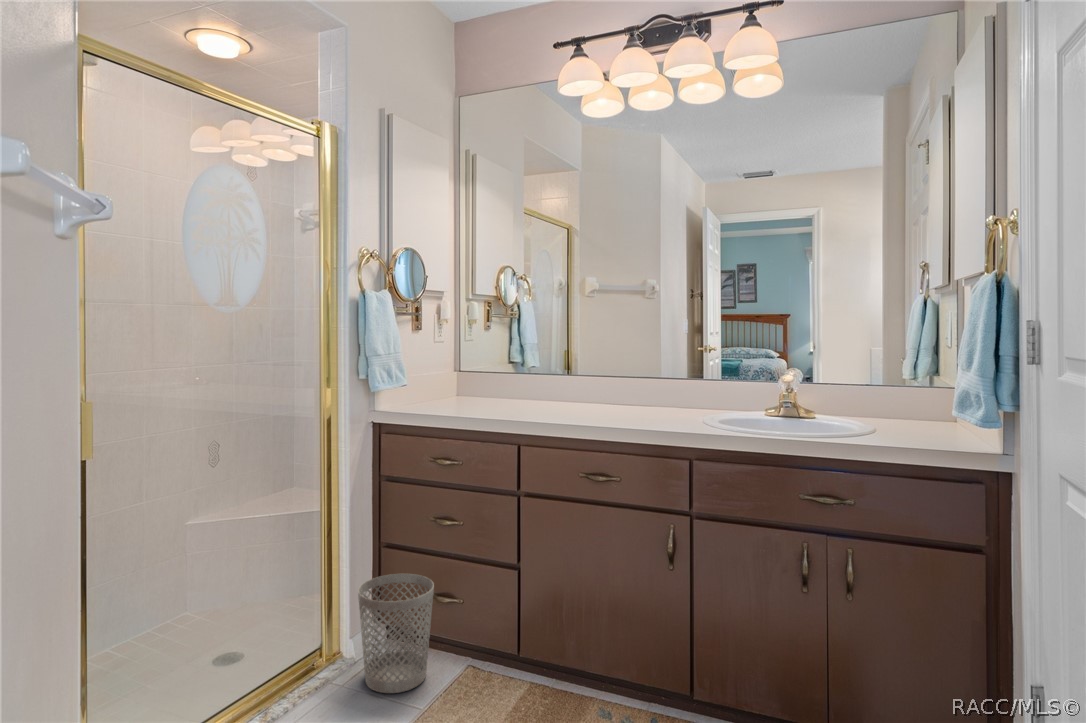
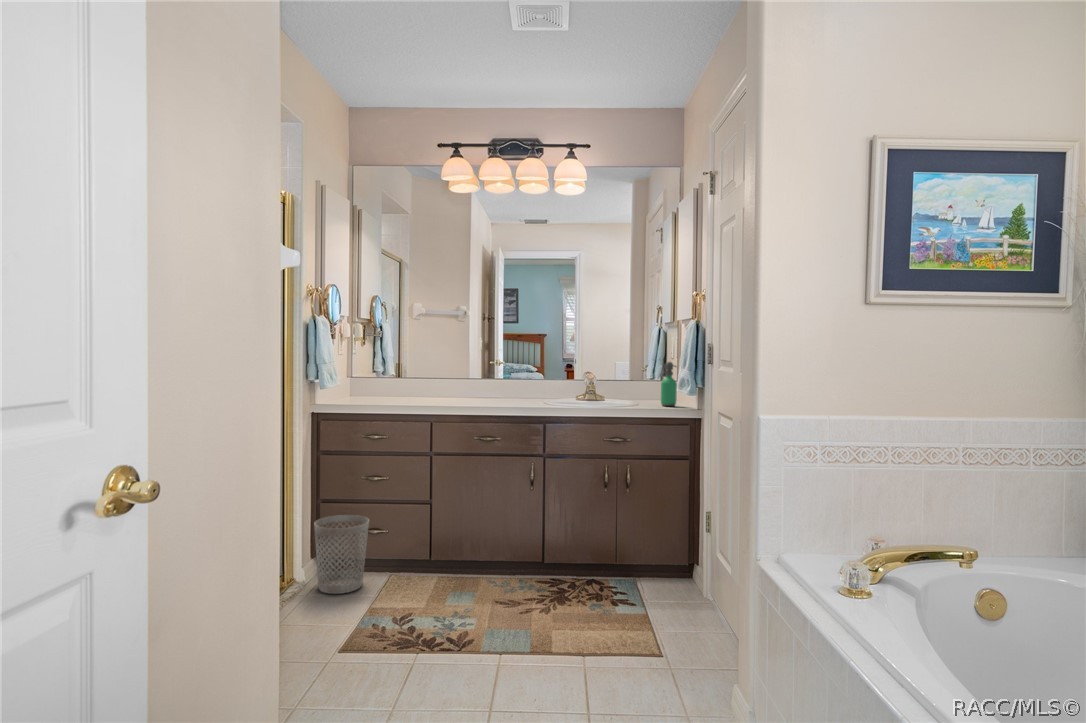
soap dispenser: none [919,357,954,441] -> present [661,362,677,406]

